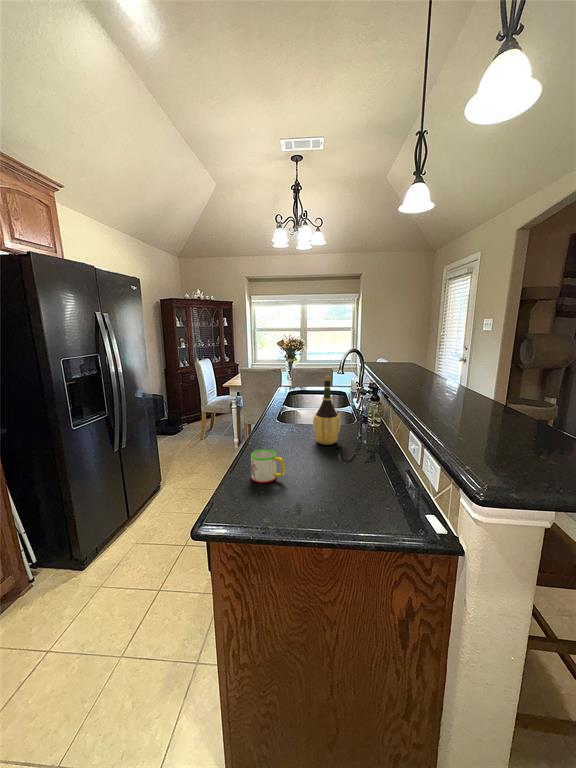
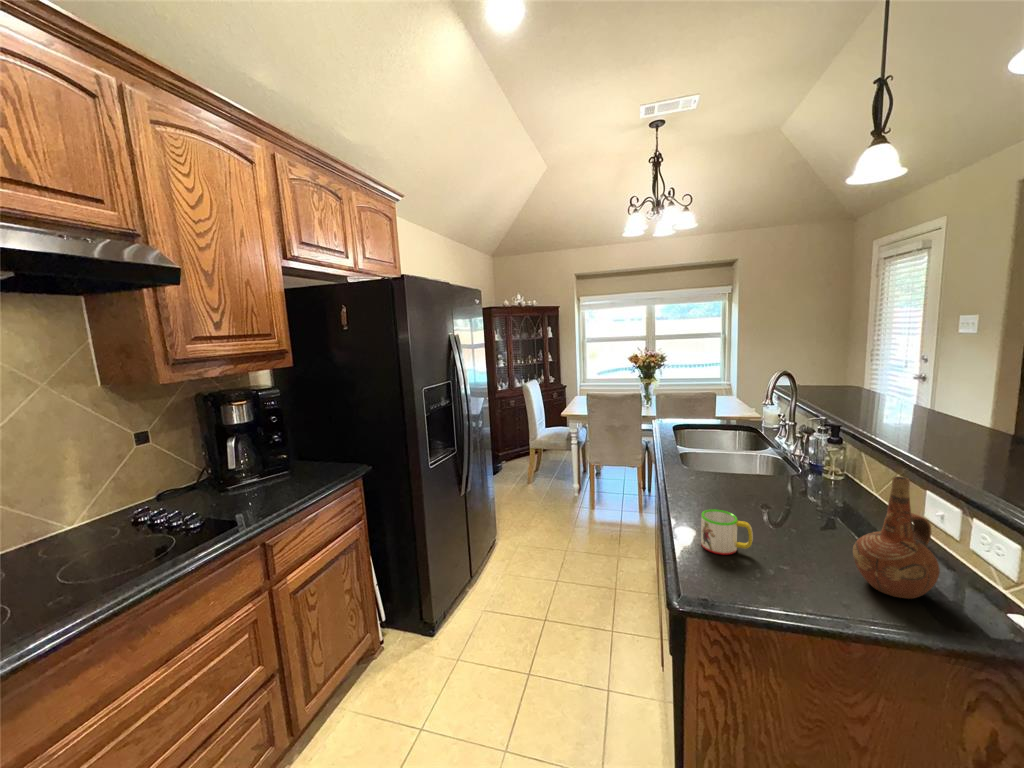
wine bottle: present [313,376,341,445] -> none [754,412,798,505]
ceramic pitcher: none [342,418,390,505] -> present [853,476,940,599]

